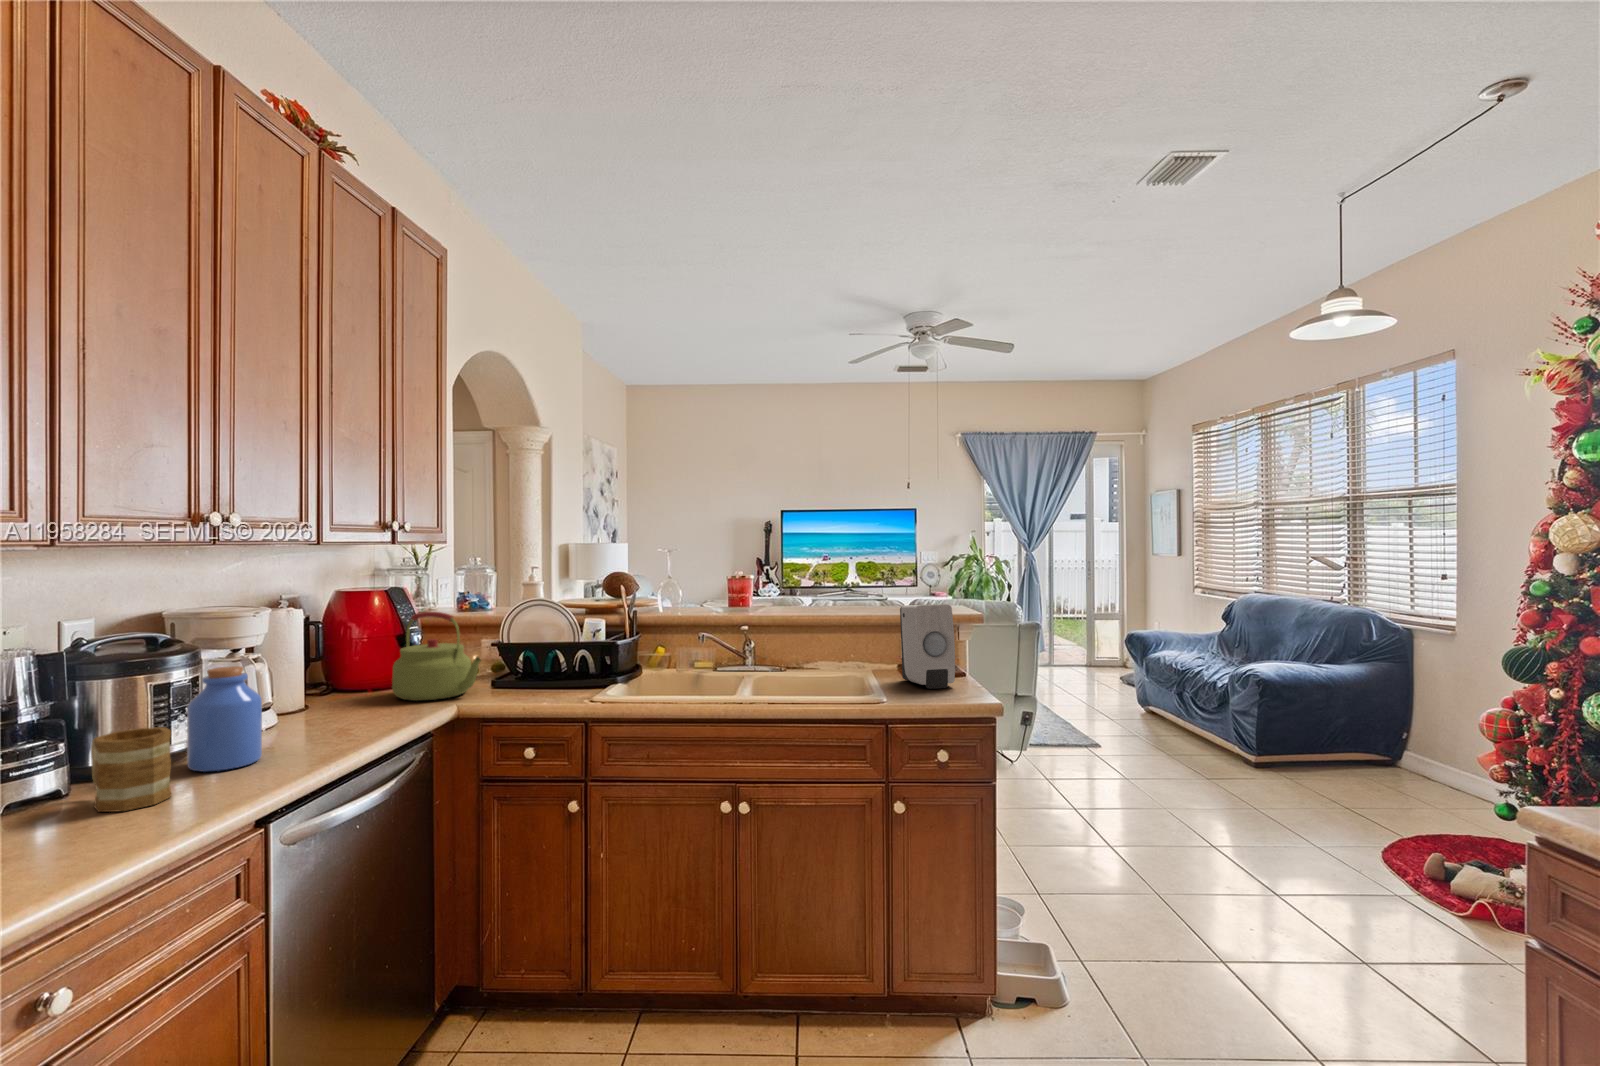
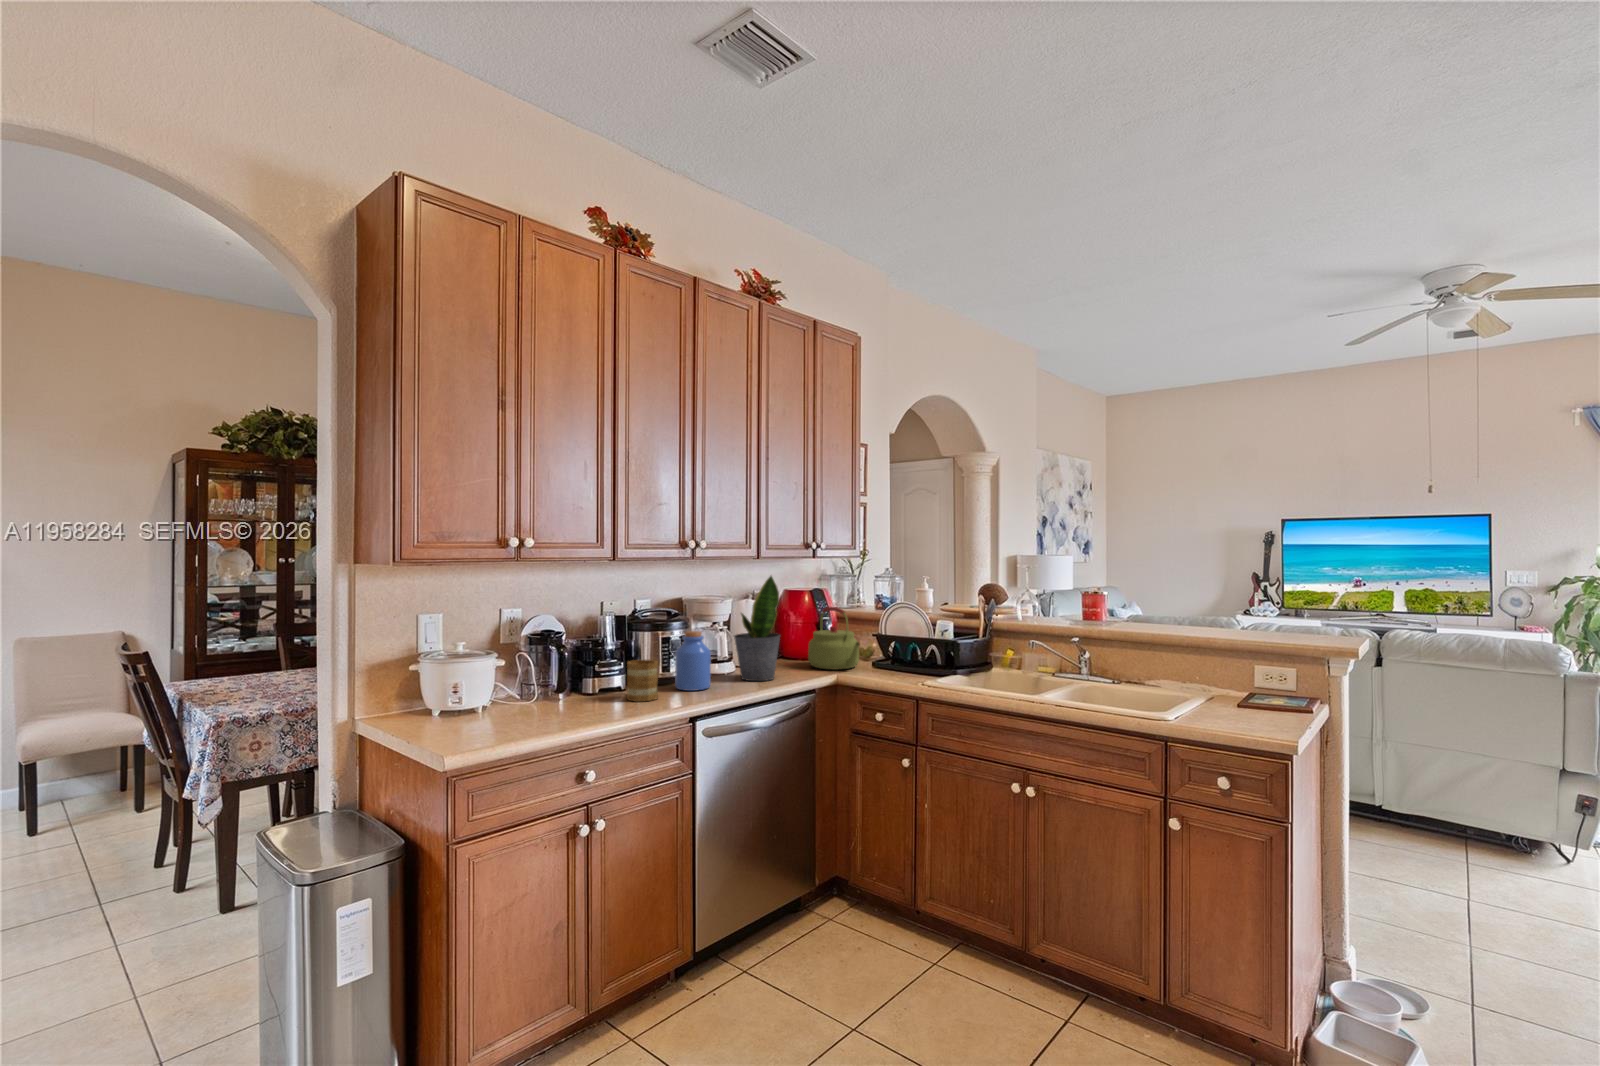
potted plant: none [286,567,373,736] -> present [734,576,780,681]
soap dispenser: present [900,605,955,689] -> none [1225,631,1272,720]

